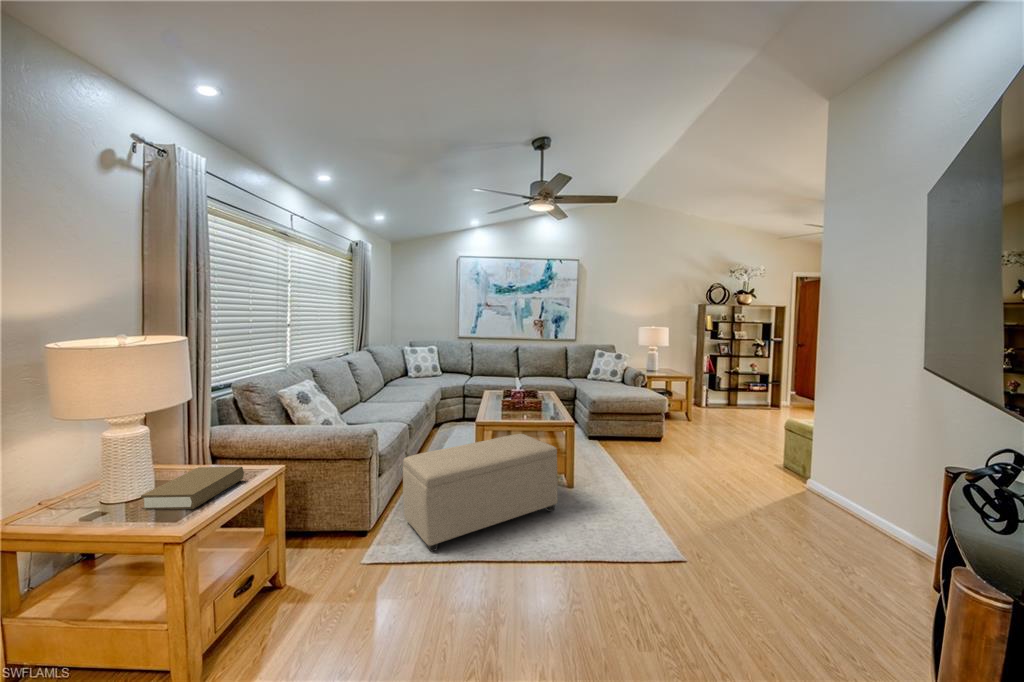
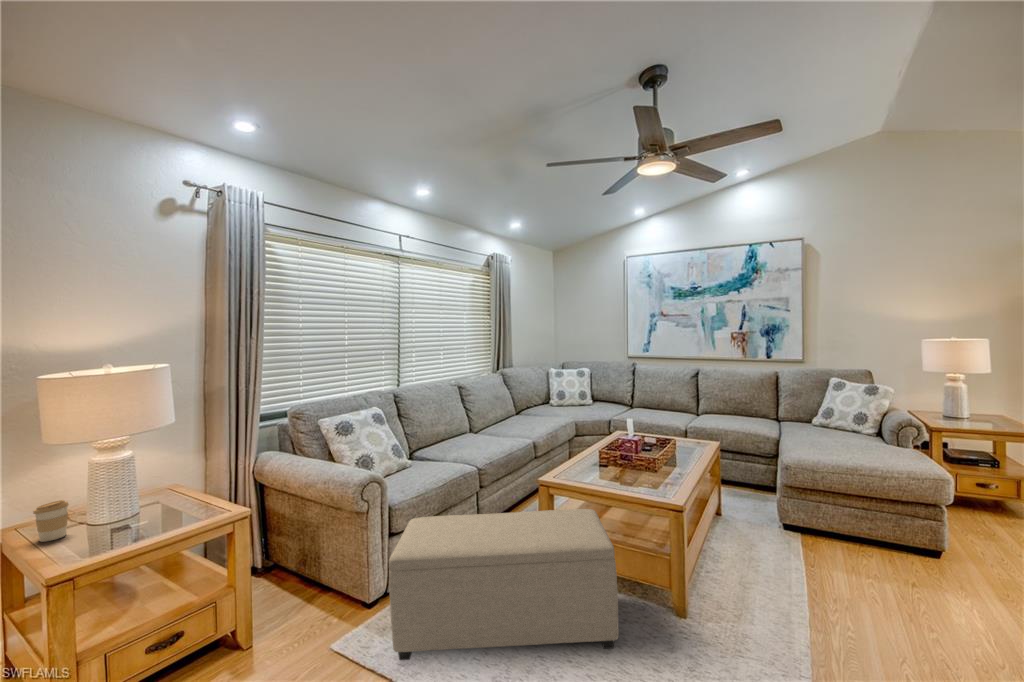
book: present [141,467,244,509] -> none [82,500,192,550]
coffee cup: none [79,475,116,520] -> present [33,500,69,542]

